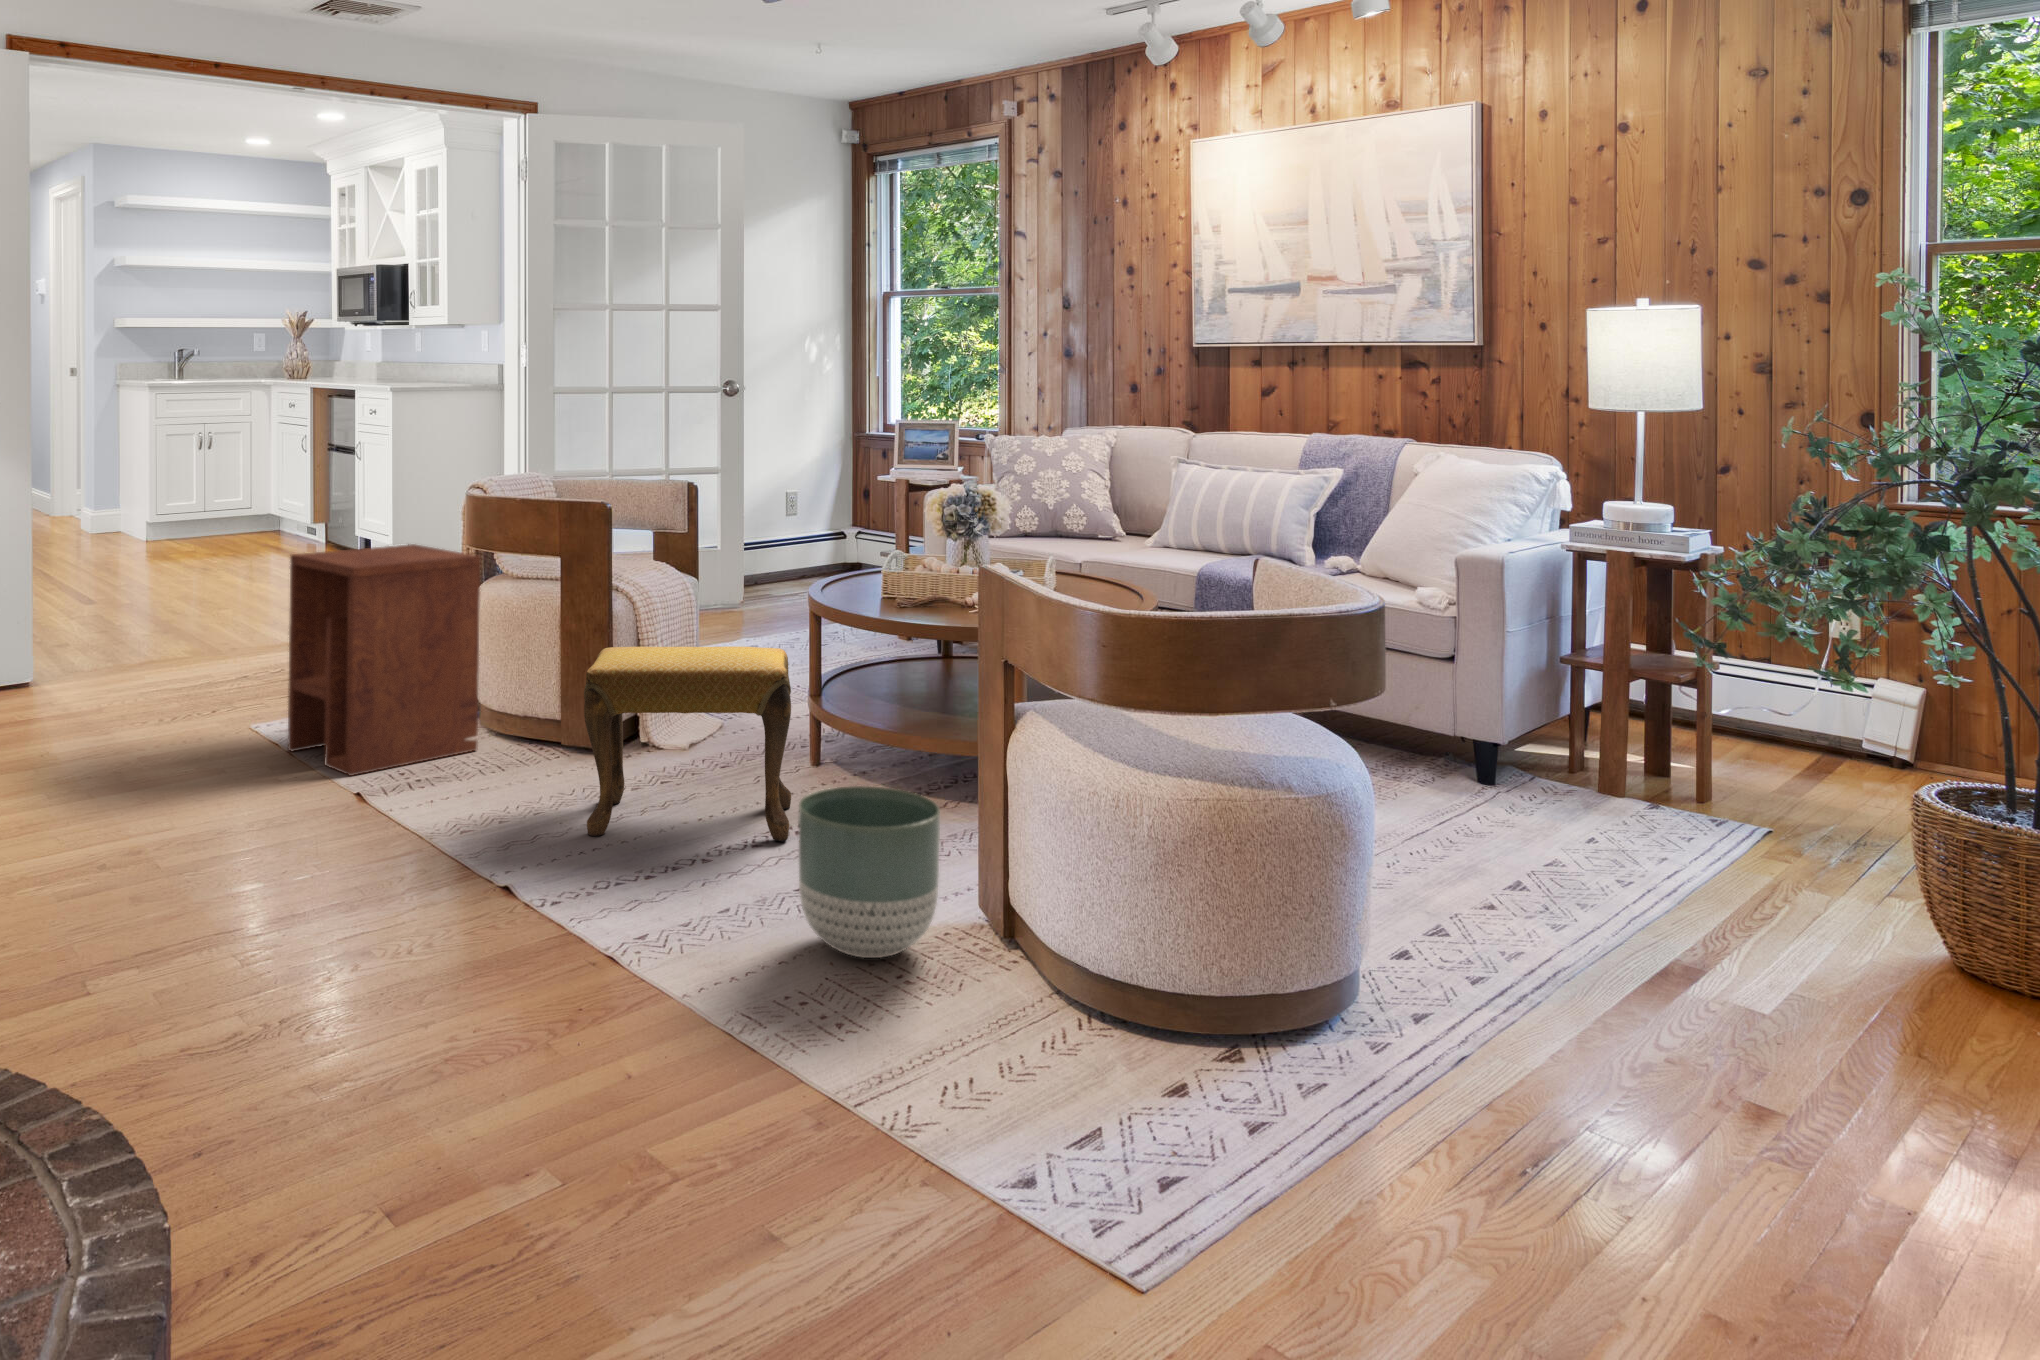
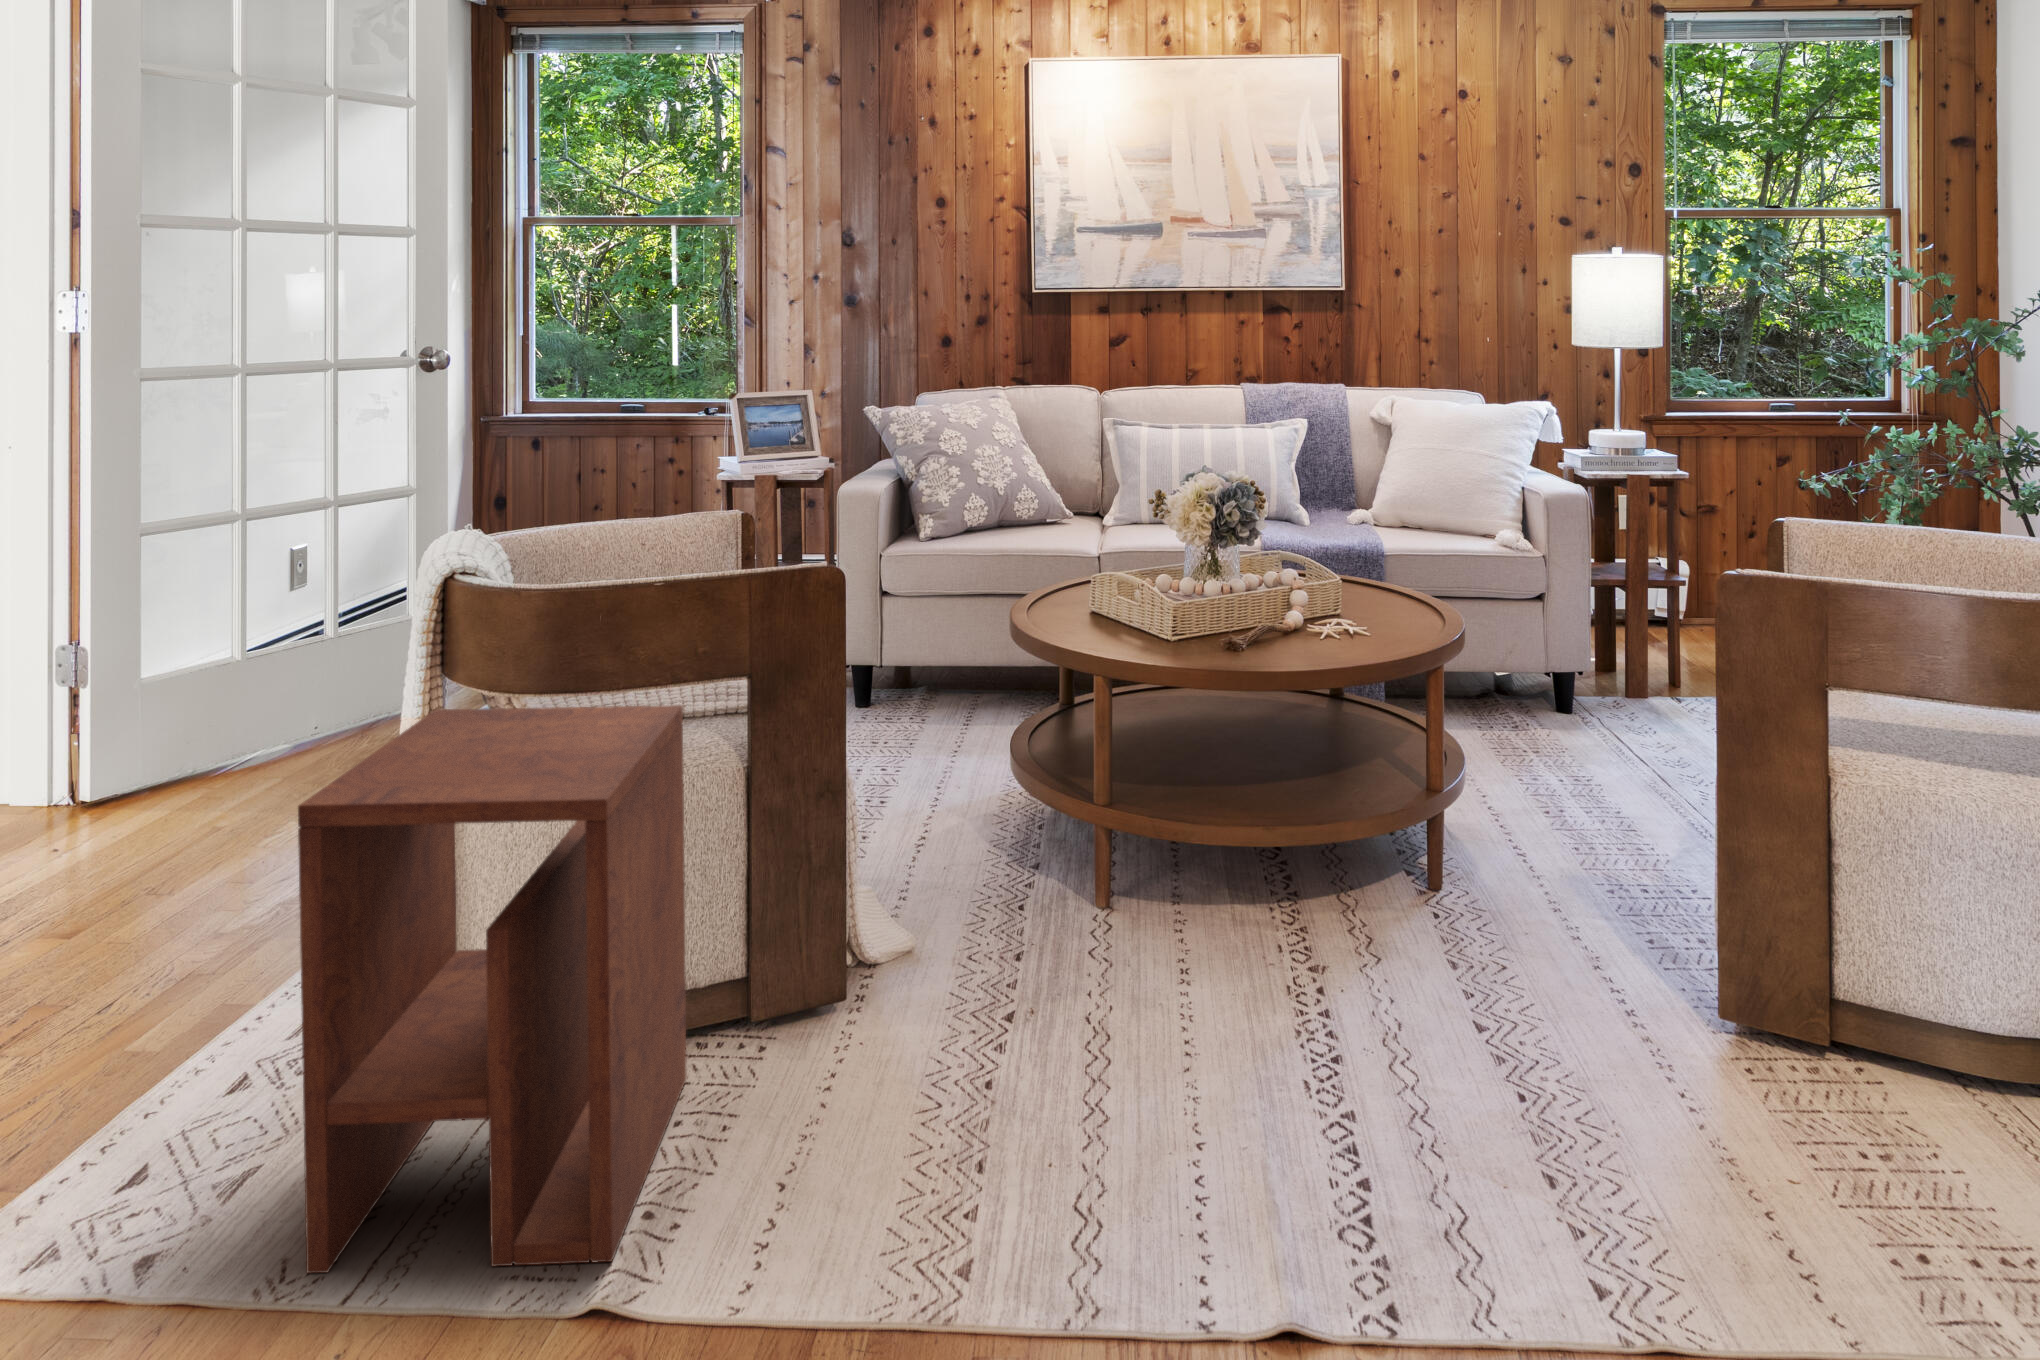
footstool: present [584,646,791,841] -> none [1093,746,1438,1154]
planter: present [798,786,940,958] -> none [1799,905,2030,1167]

